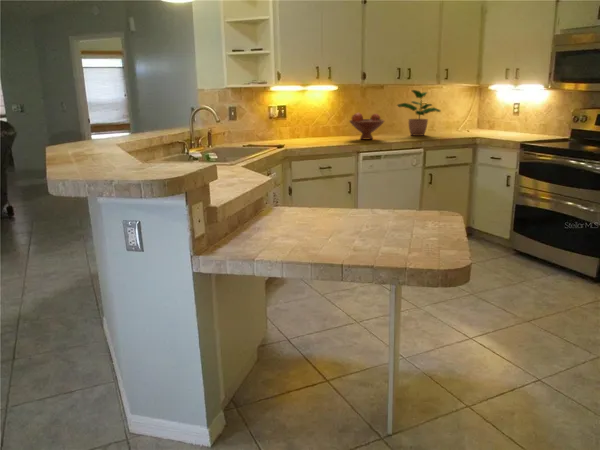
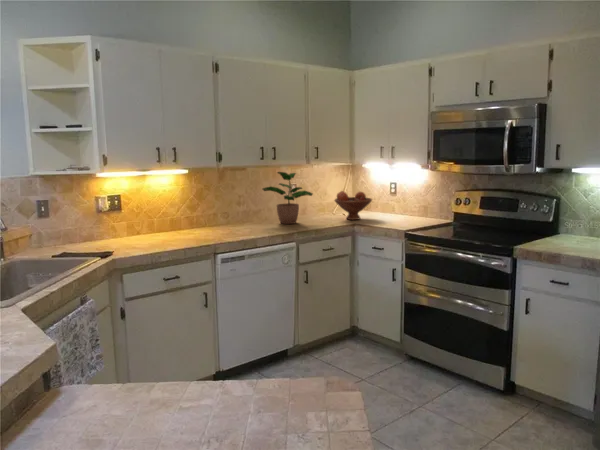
fruit bowl: present [350,113,384,140] -> present [335,191,372,220]

